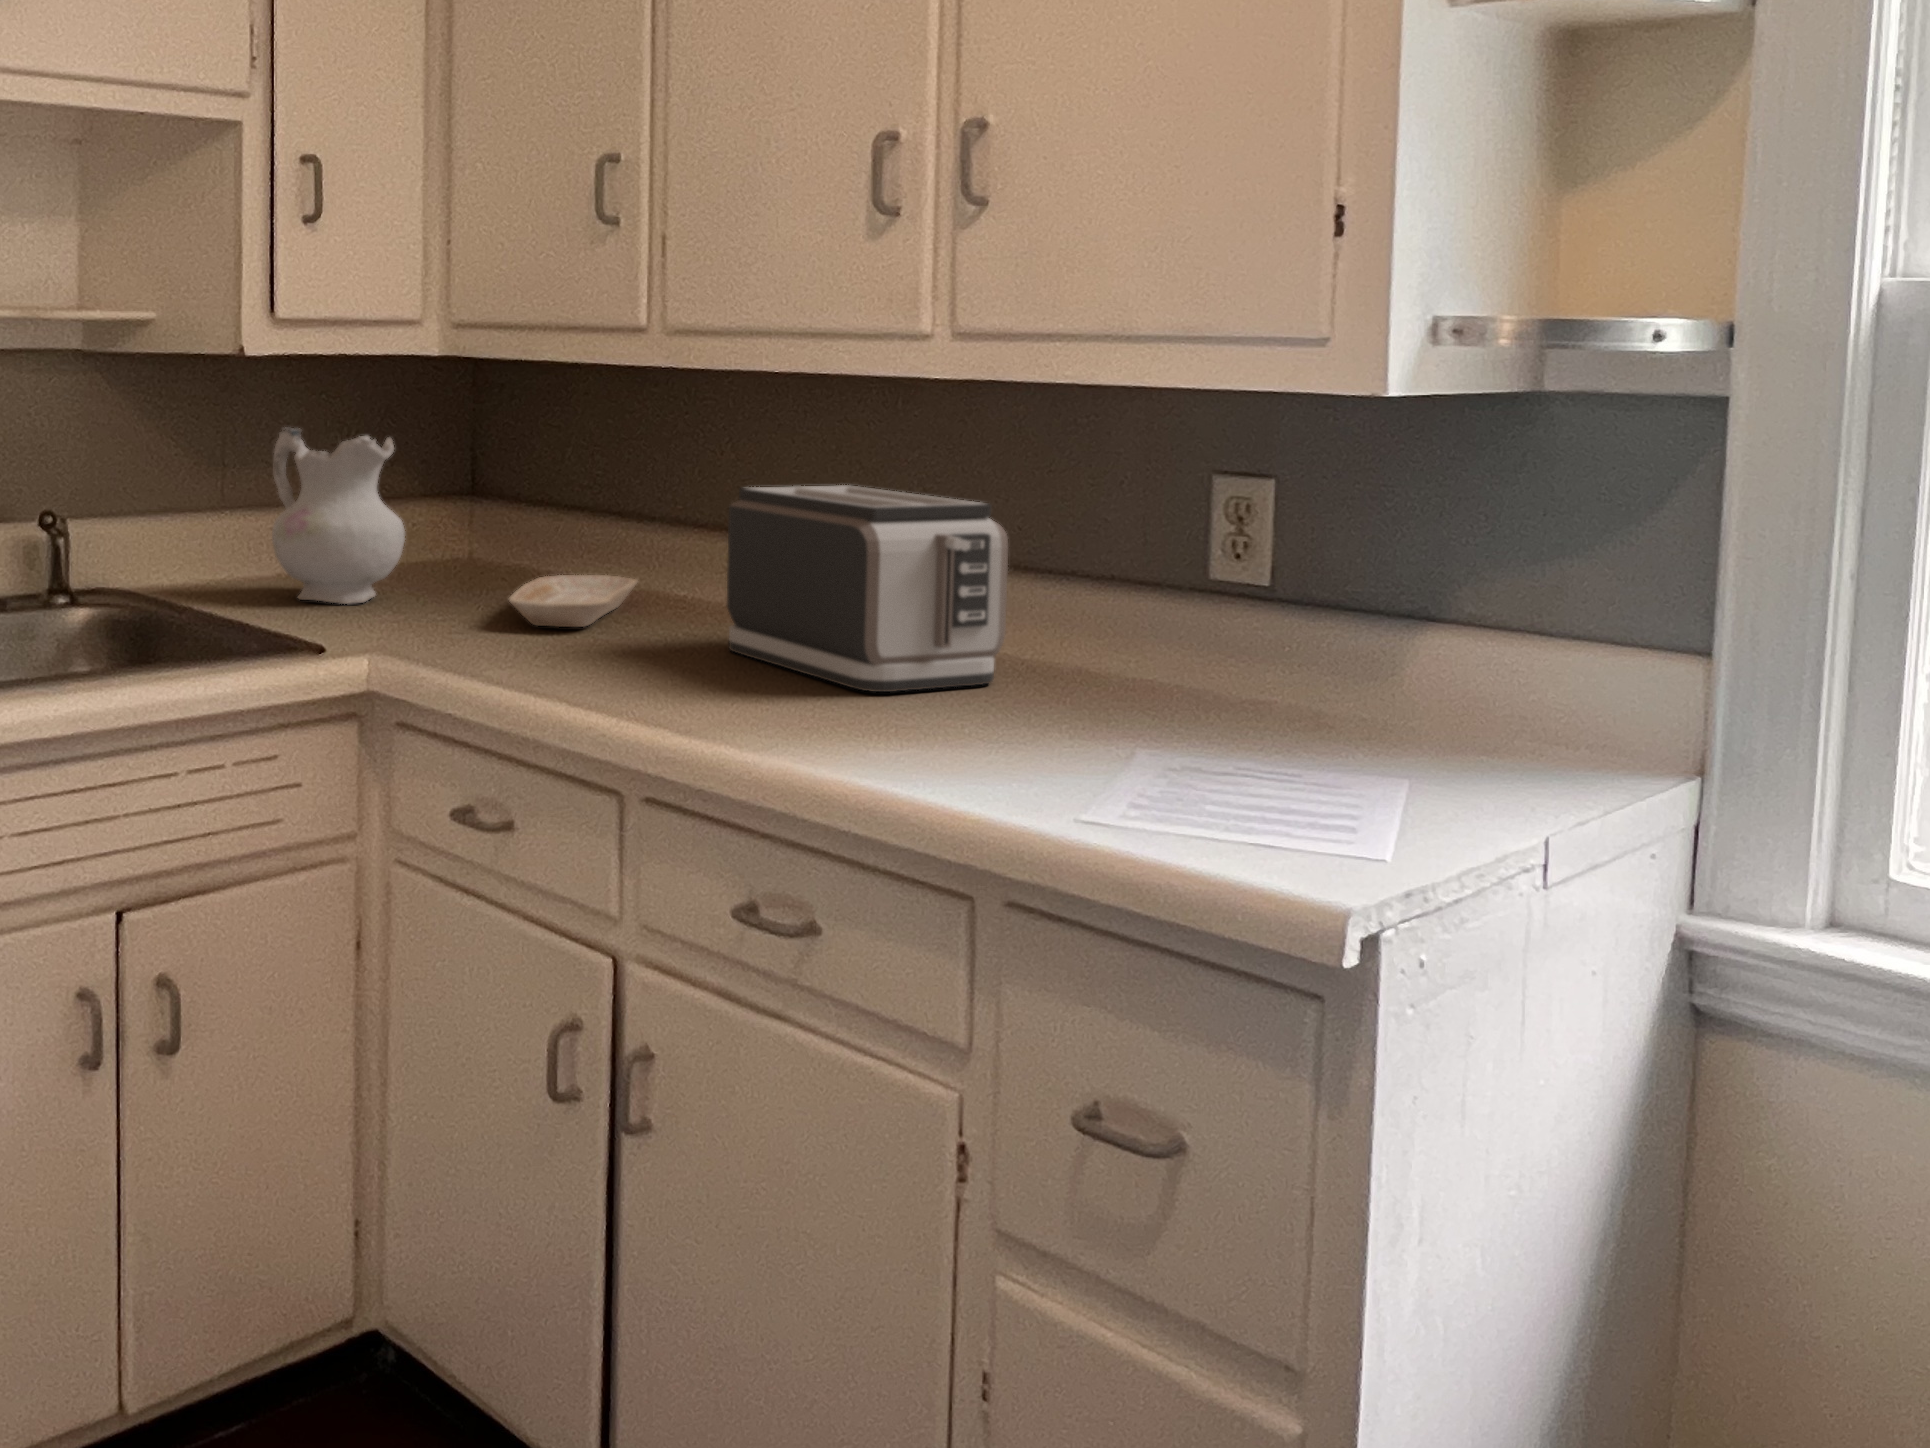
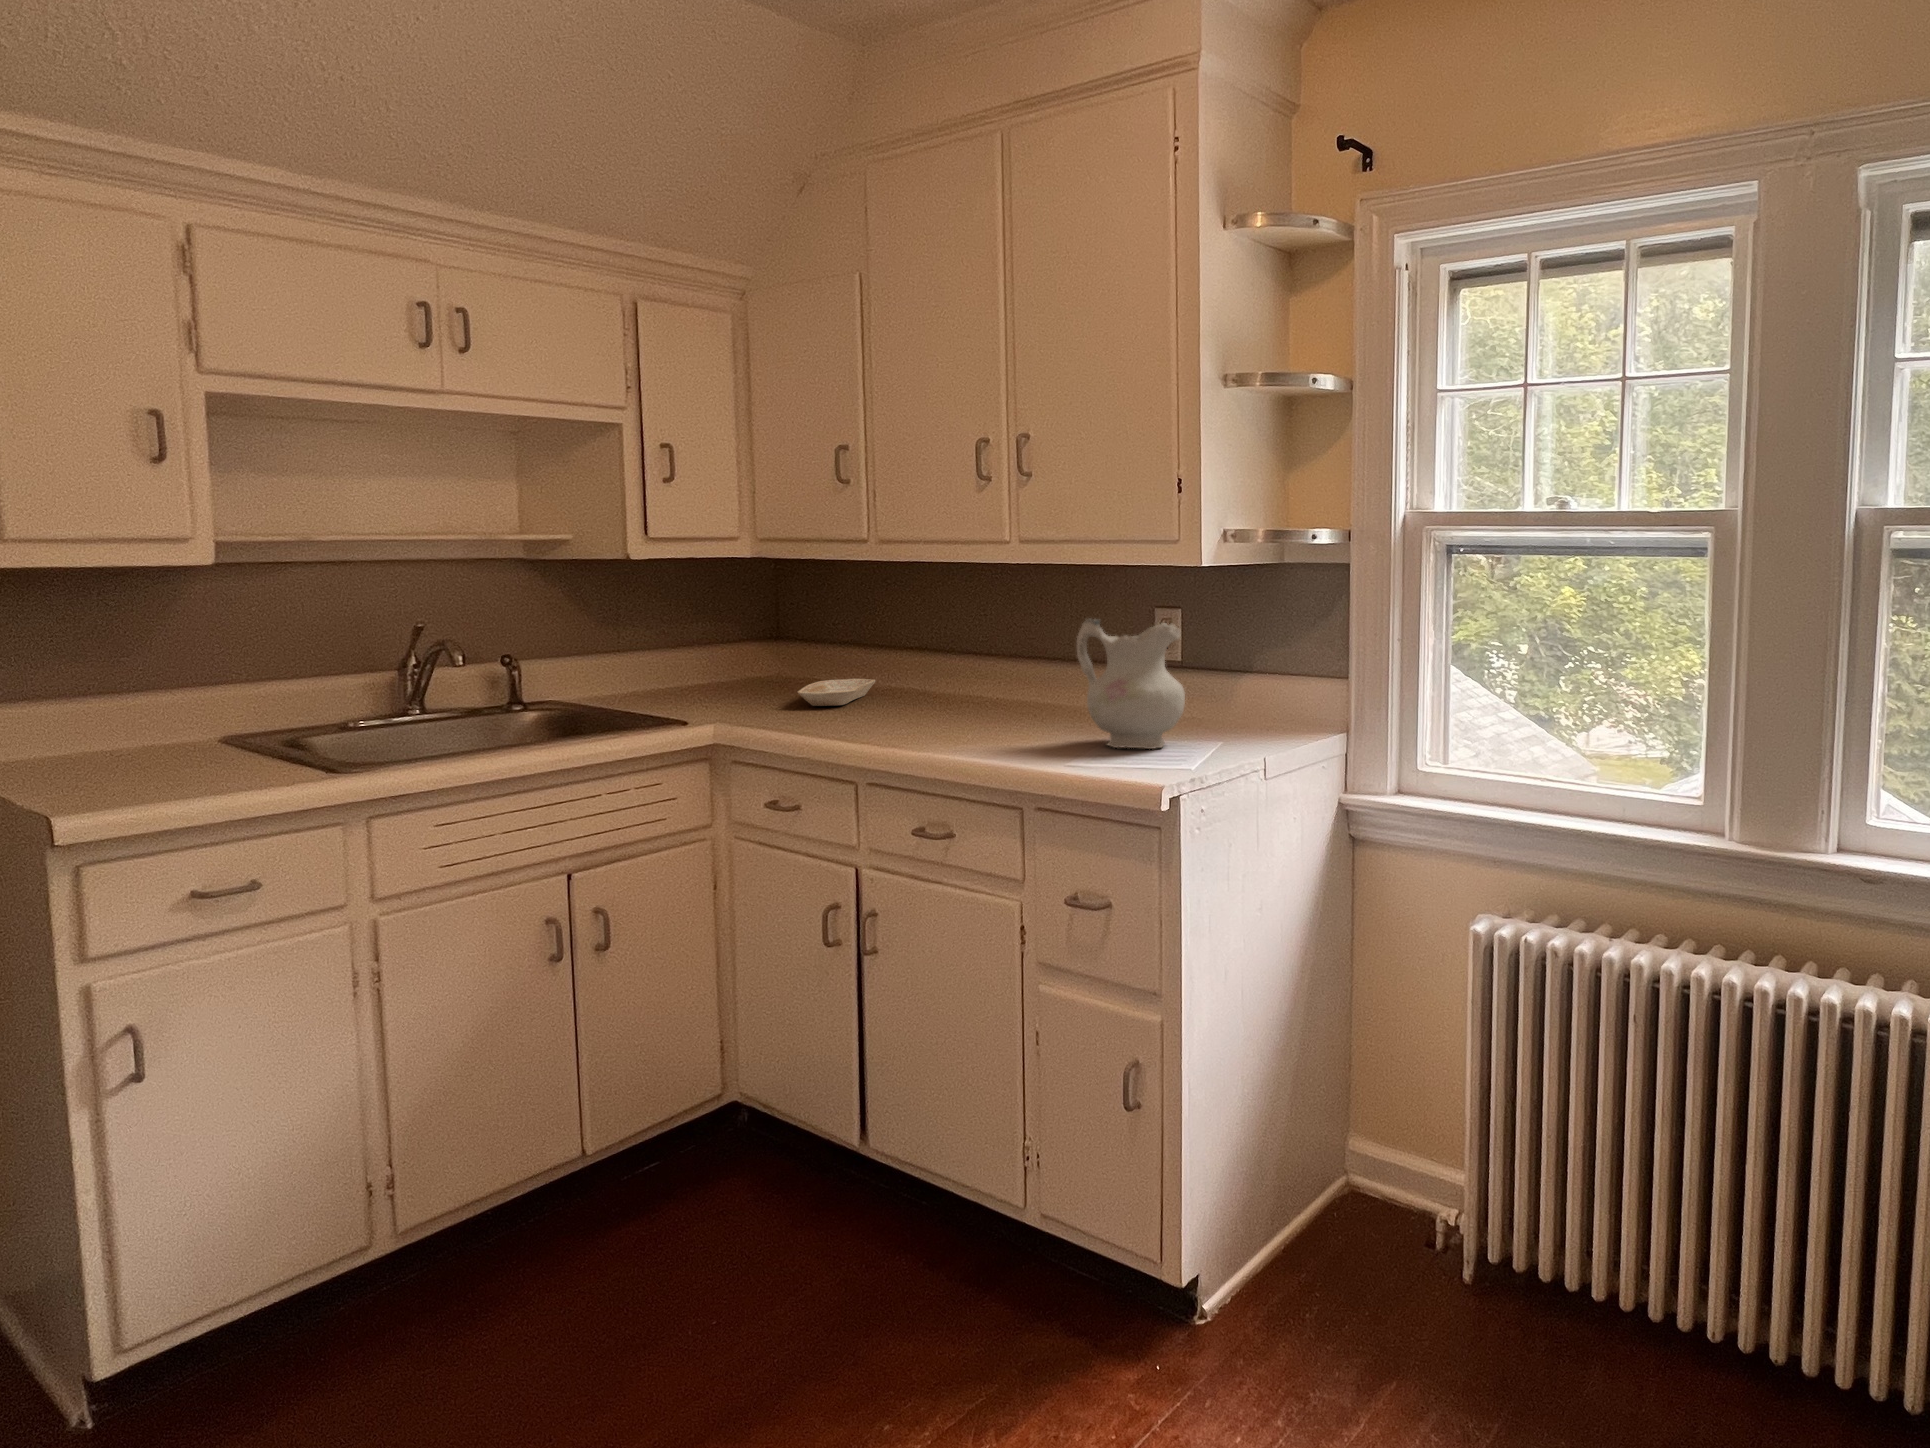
ceramic pitcher: present [272,427,405,604] -> present [1077,619,1185,749]
toaster: present [727,485,1008,692] -> none [917,621,1059,724]

